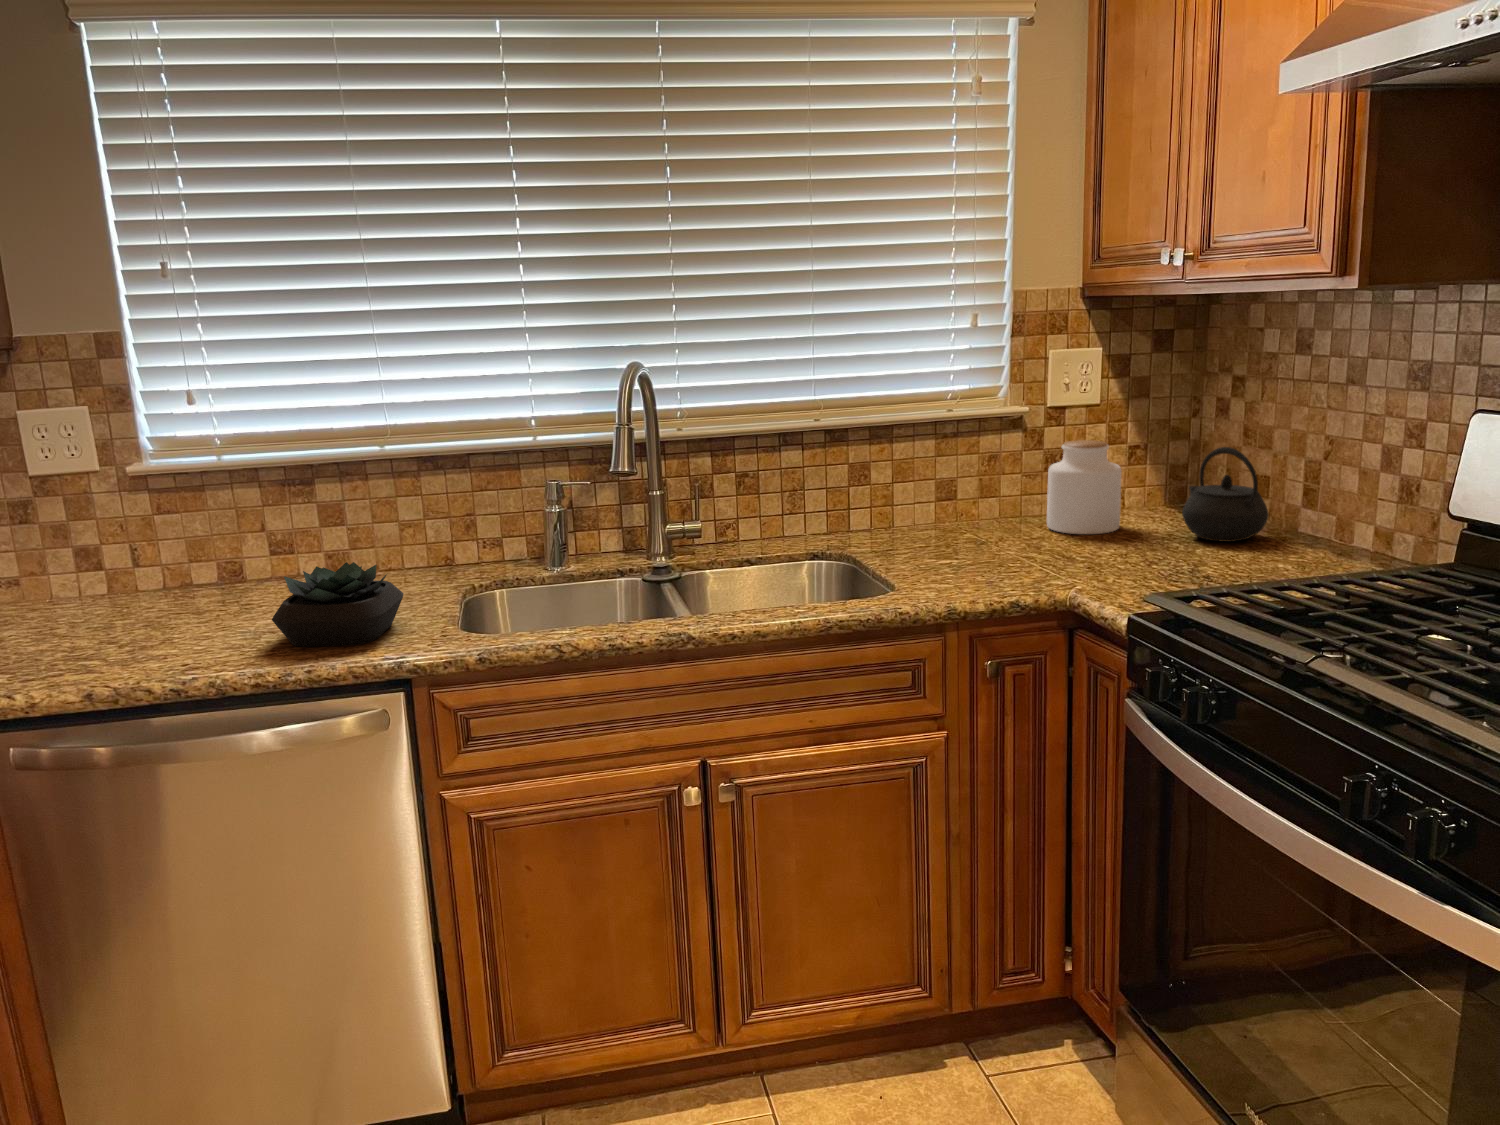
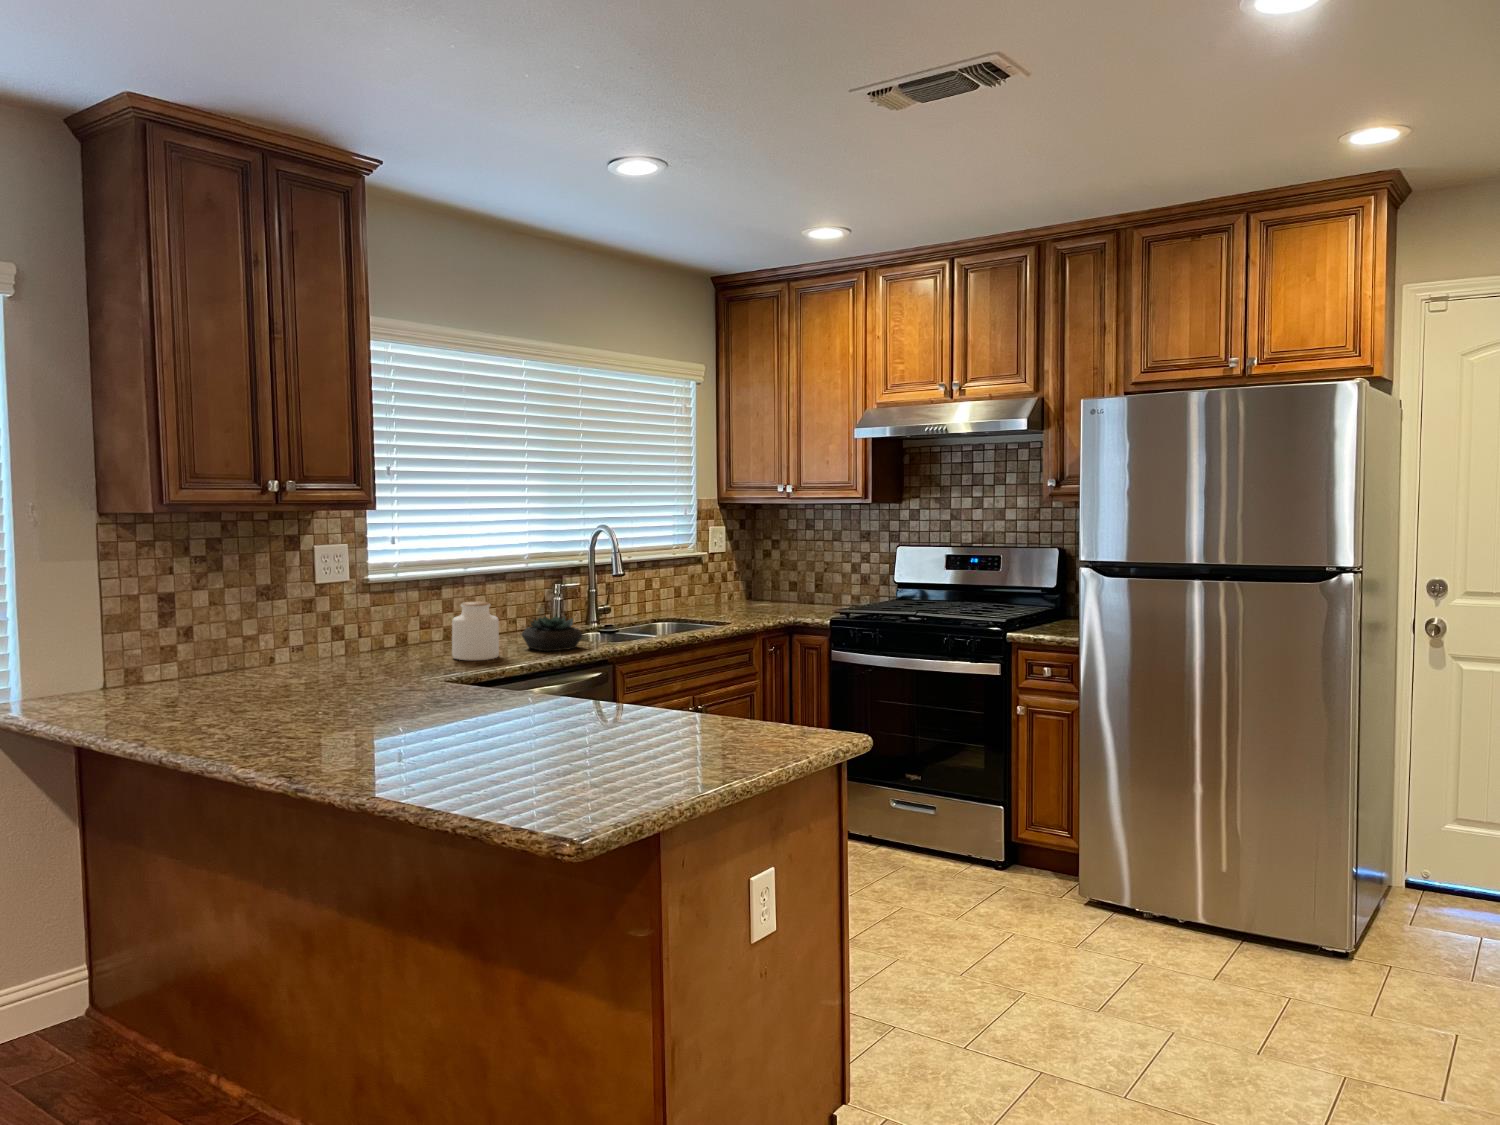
jar: present [1047,440,1121,534] -> present [452,602,499,660]
kettle: present [1182,447,1269,542] -> none [775,567,812,605]

